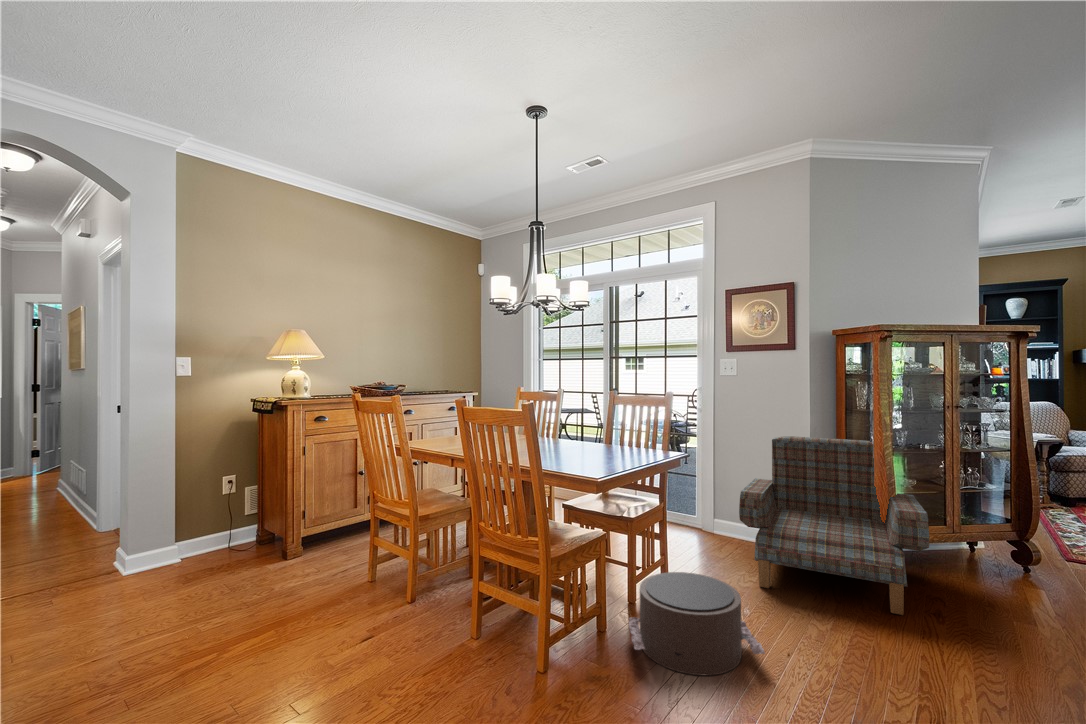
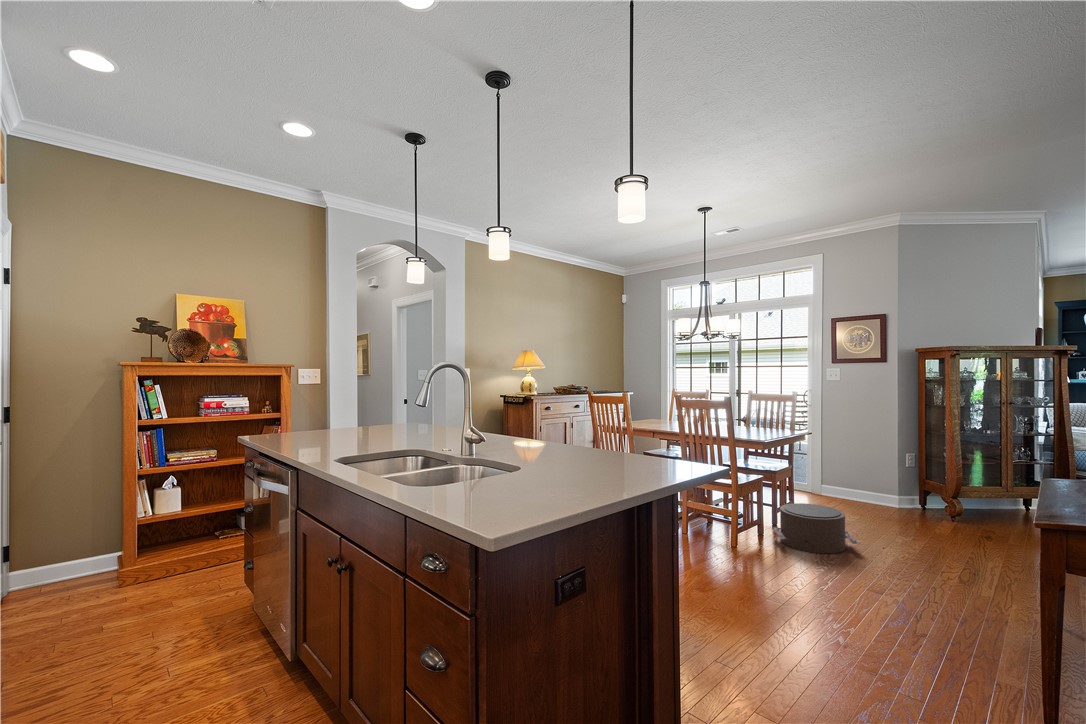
armchair: present [739,436,930,615] -> none [843,425,977,537]

